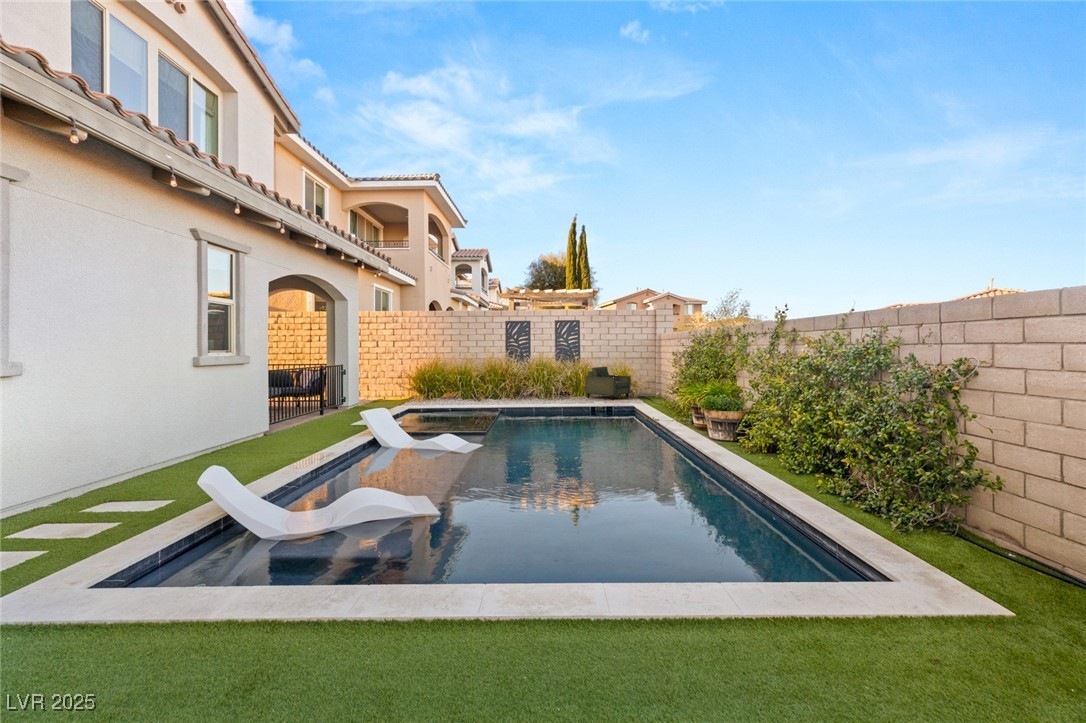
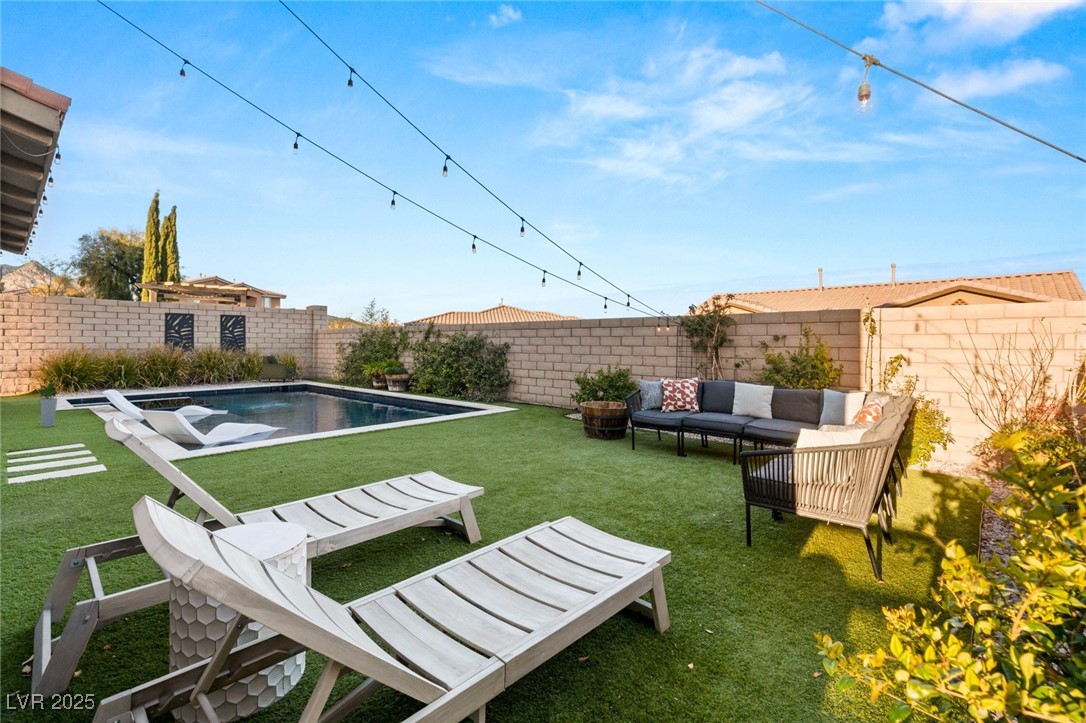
planter: none [34,438,74,512] -> present [38,382,57,427]

